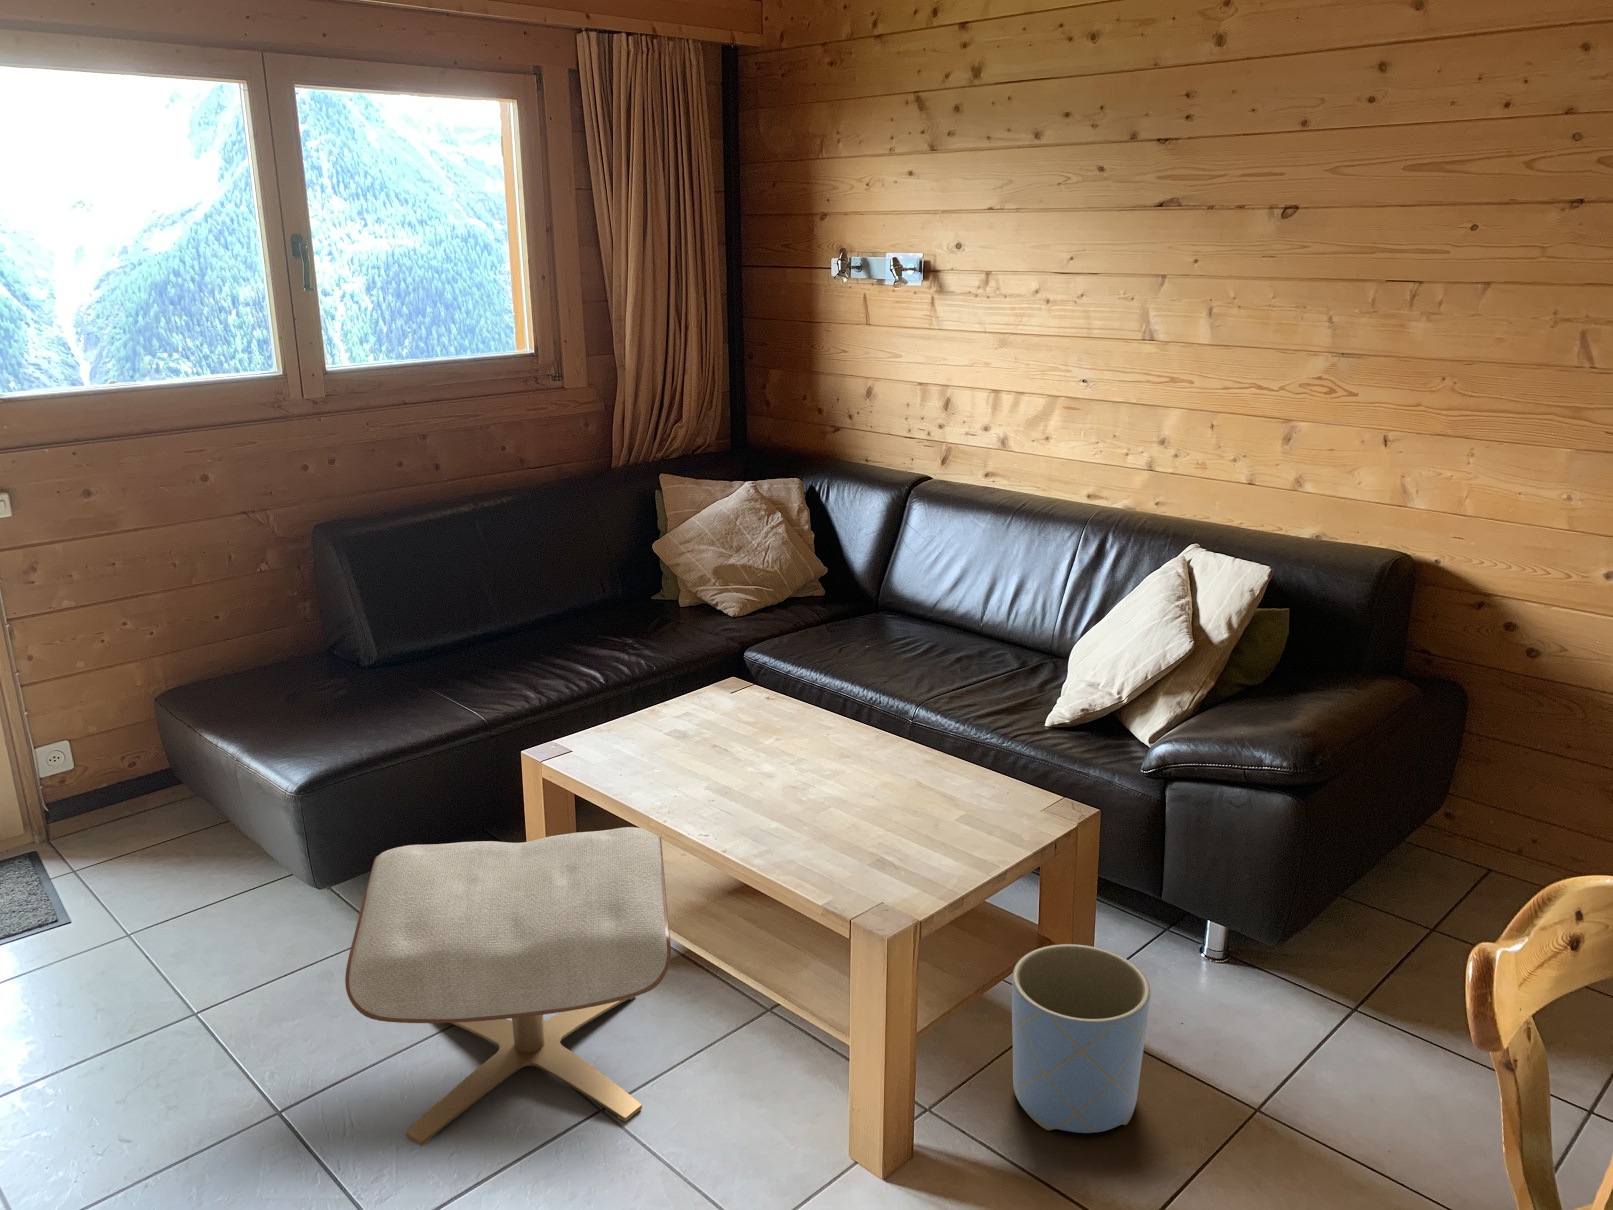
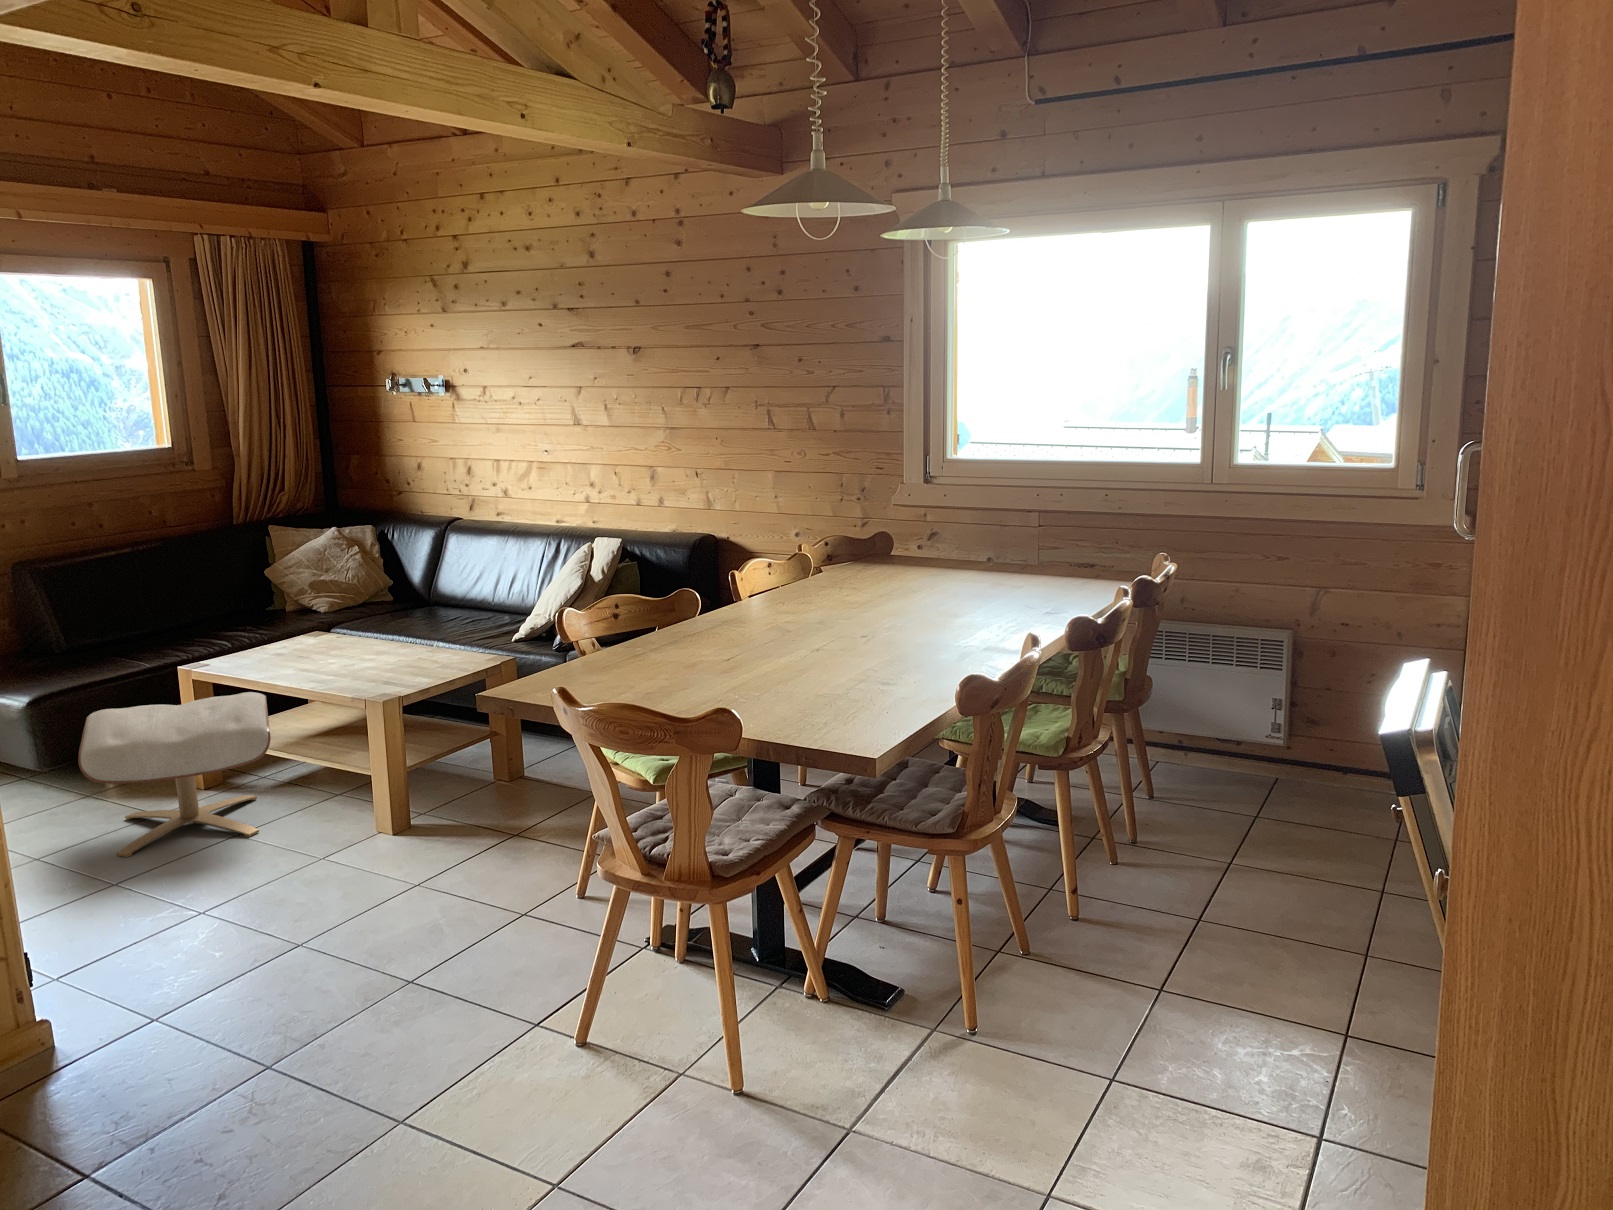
planter: present [1012,944,1150,1133] -> none [463,725,535,813]

